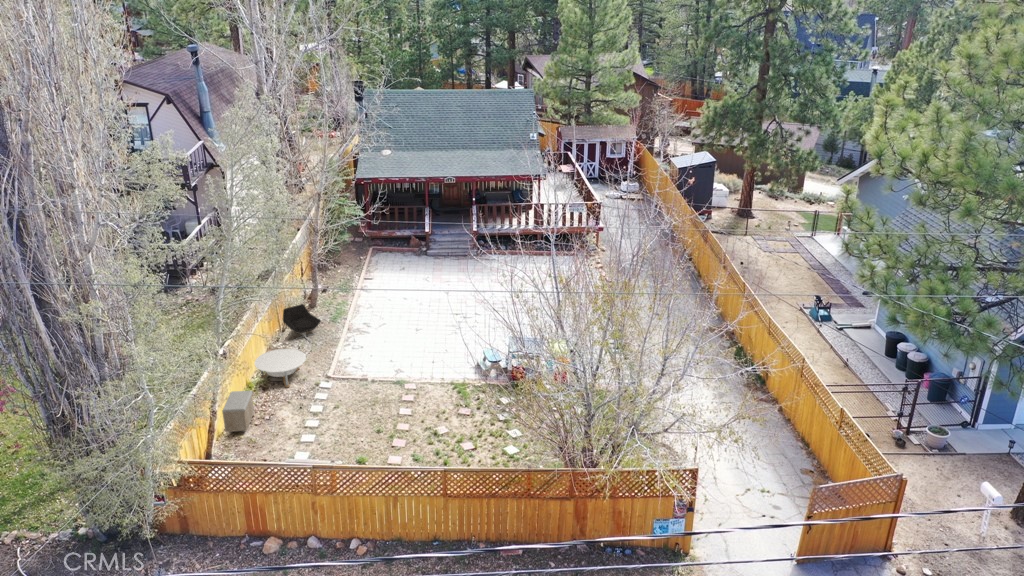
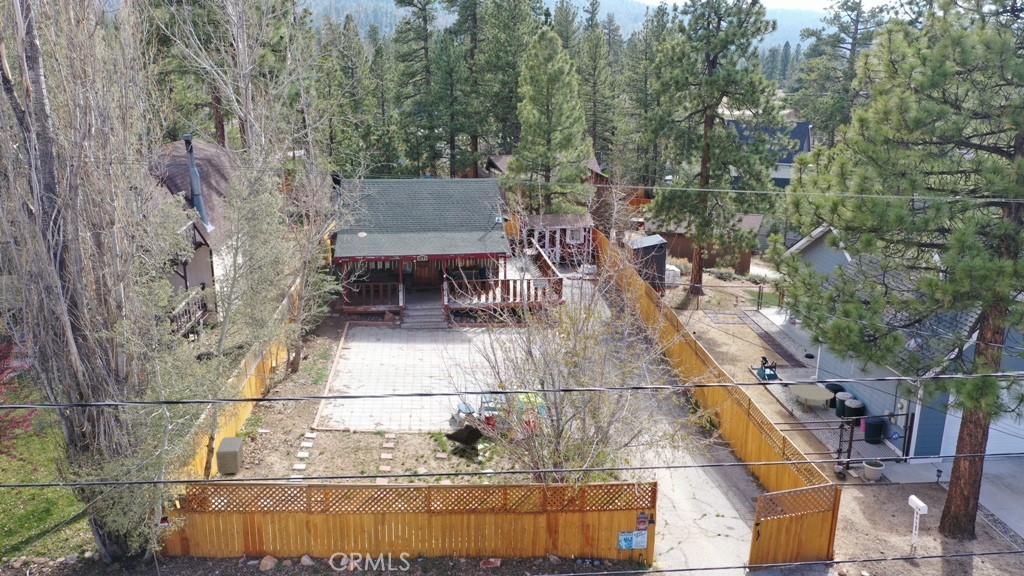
lounge chair: present [283,304,321,341] -> present [445,424,483,453]
round table: present [255,349,306,388] -> present [790,384,834,413]

